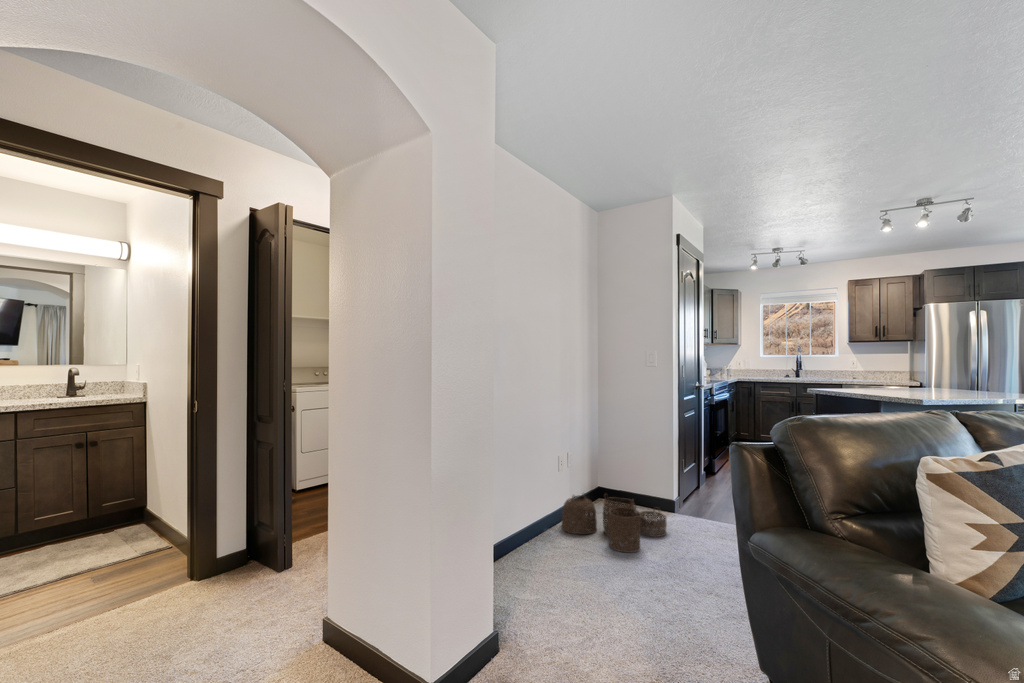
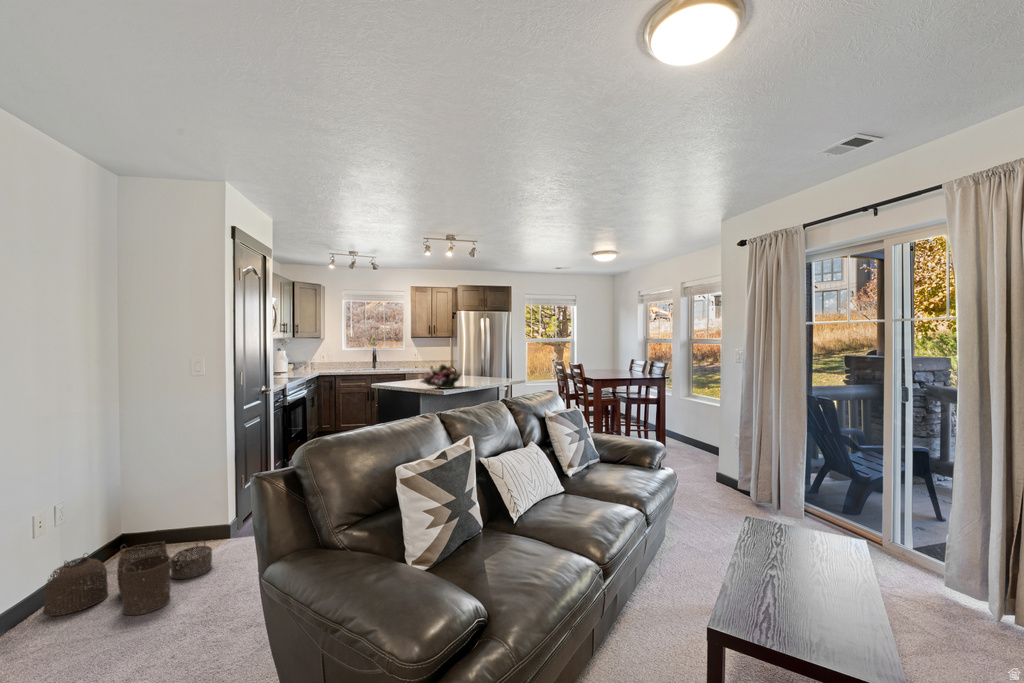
flower arrangement: none [882,366,952,398] -> present [420,363,461,389]

